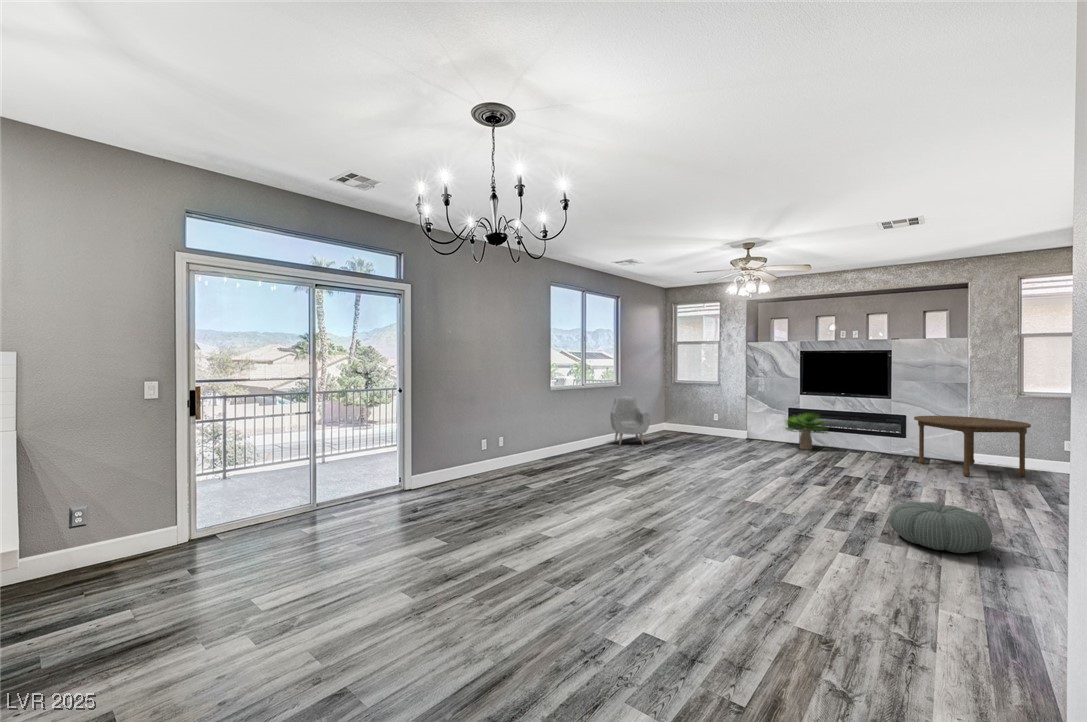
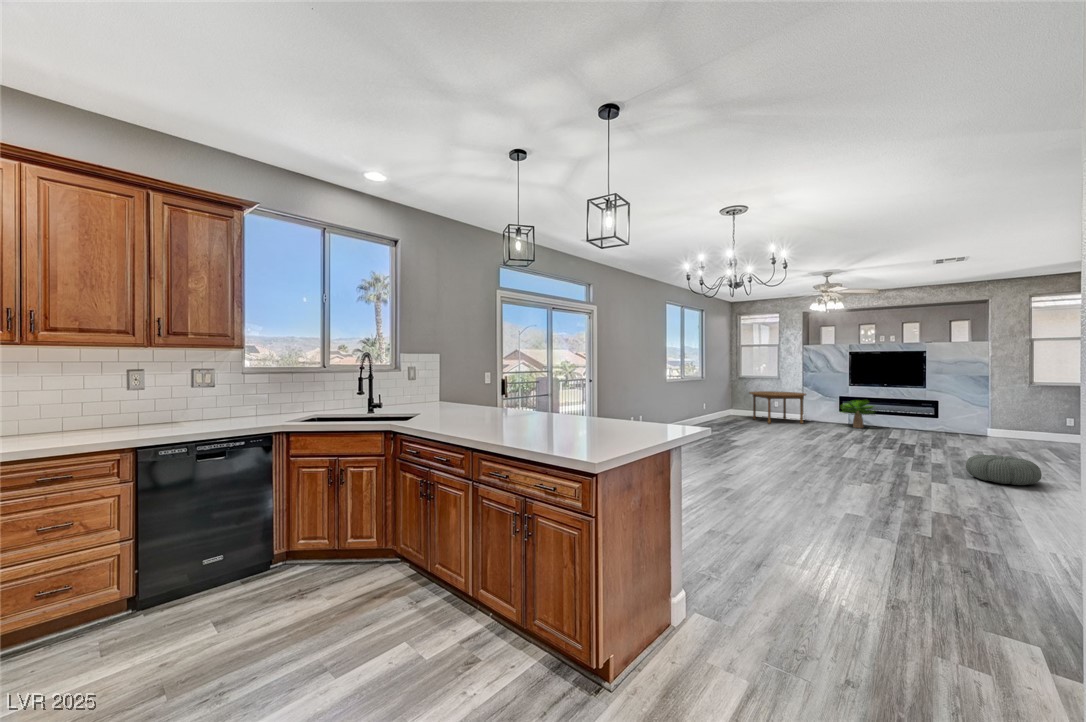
armchair: present [610,396,650,445] -> none [701,388,735,426]
dining table: present [914,416,1031,477] -> present [749,391,806,424]

